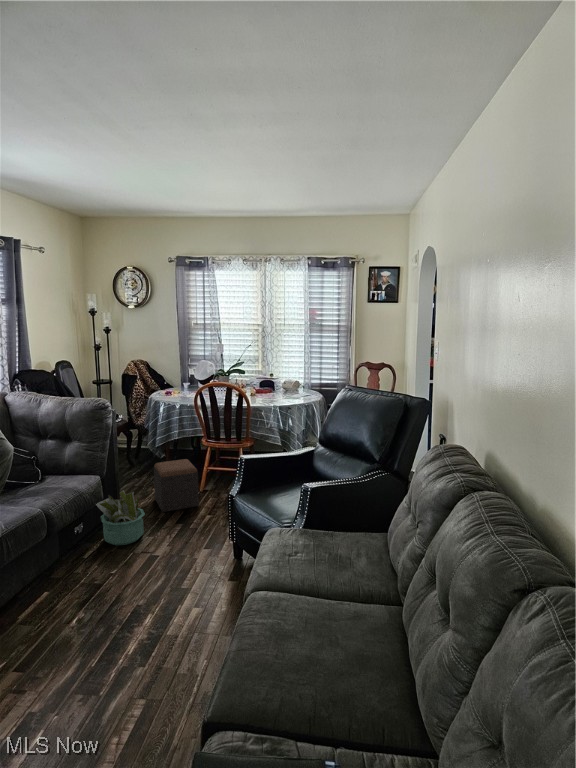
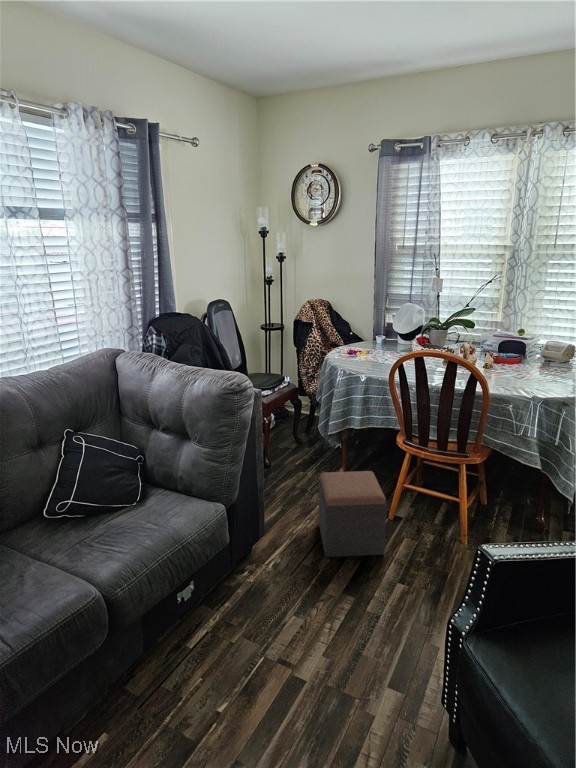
decorative plant: present [96,491,145,545] -> none [213,535,290,630]

